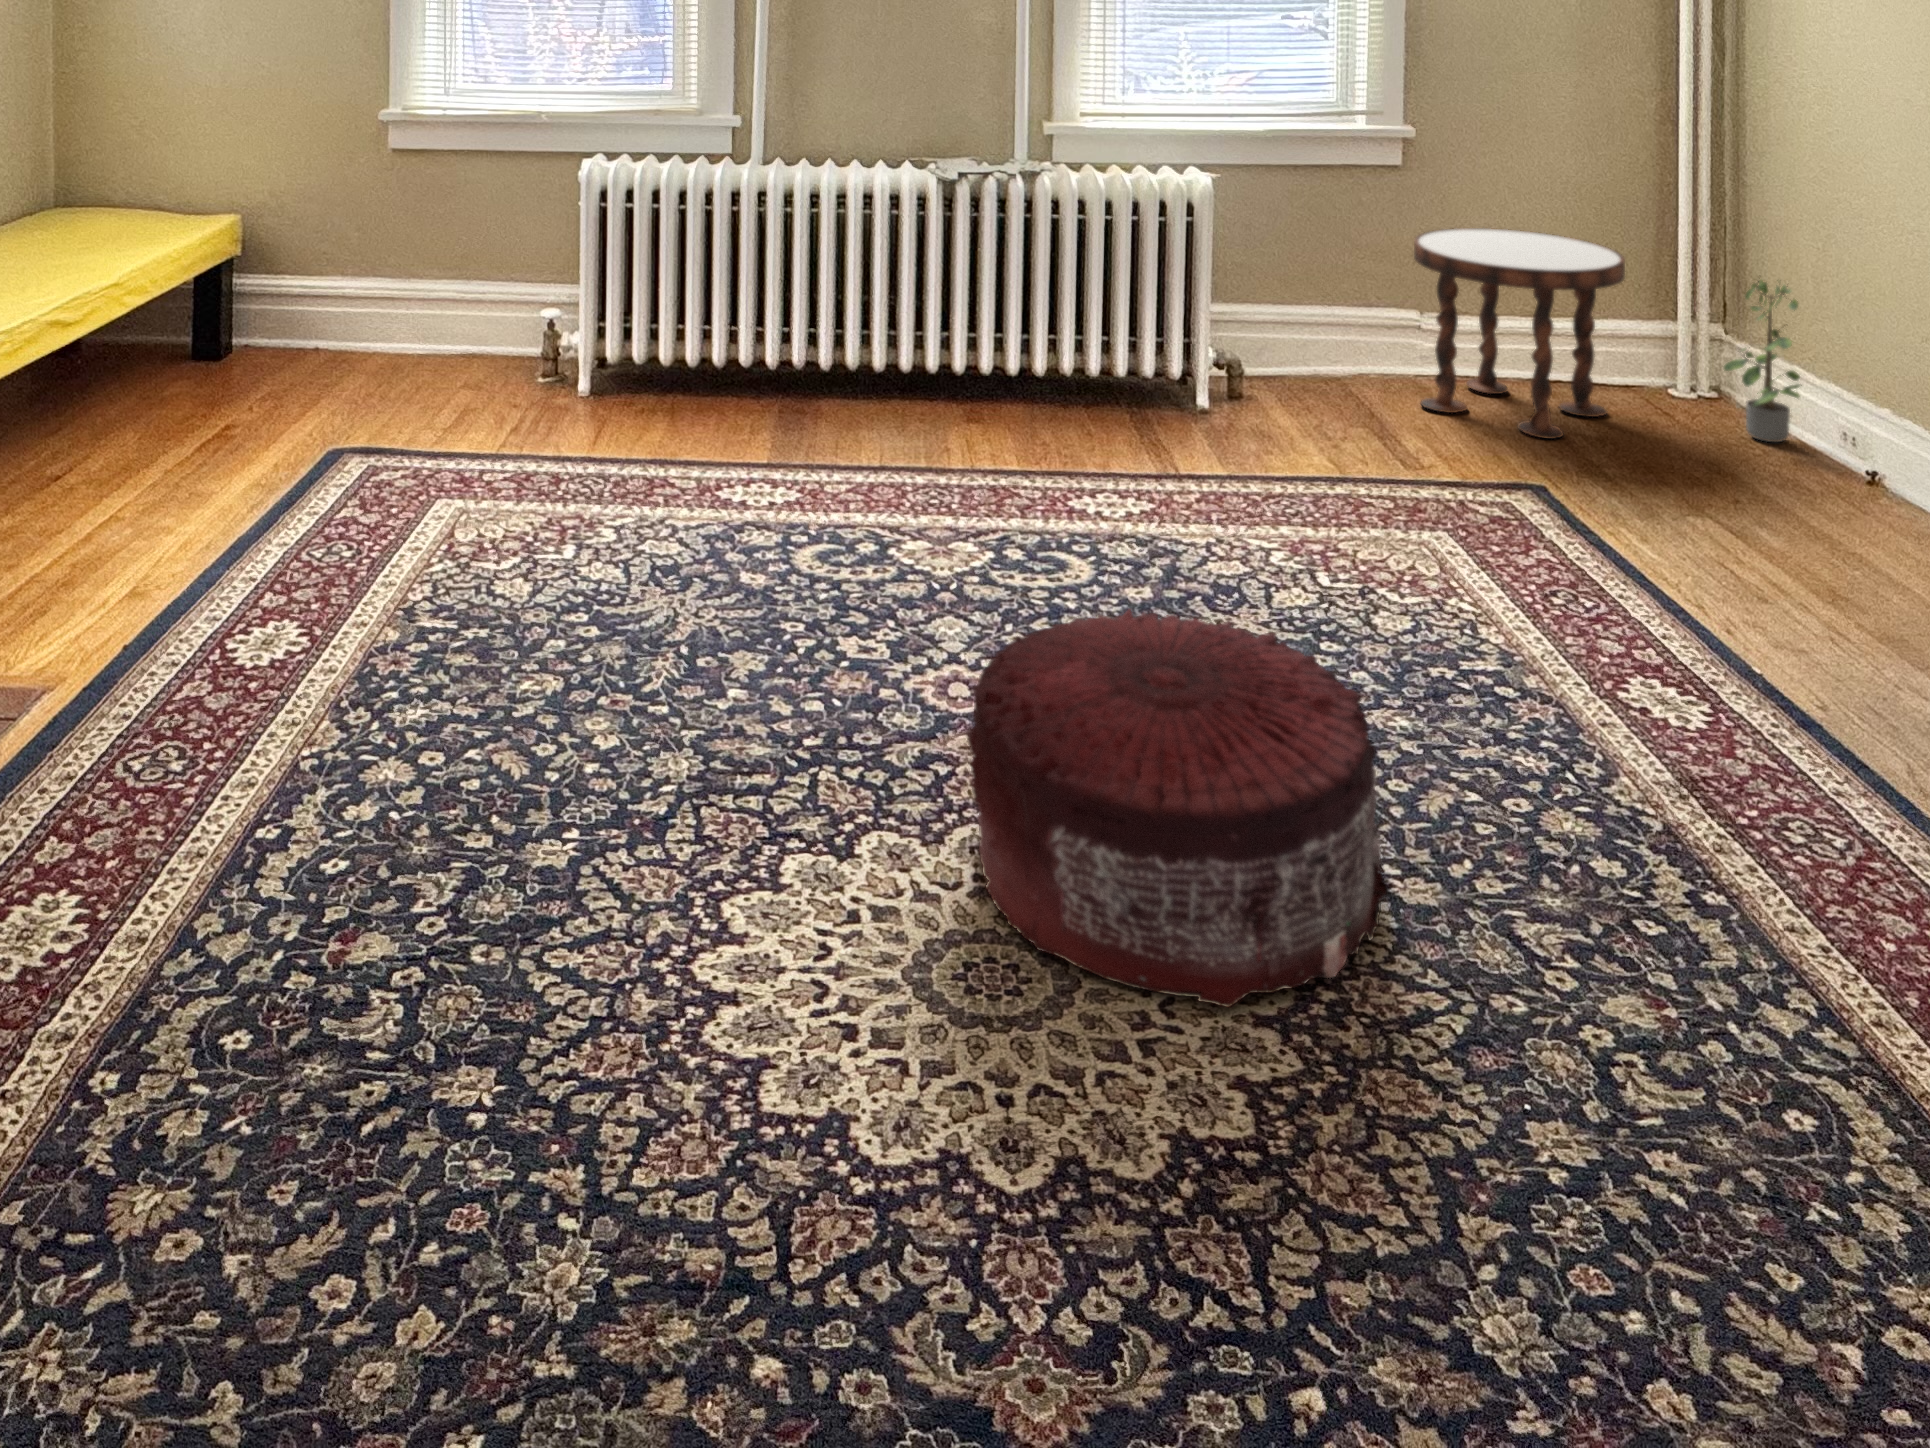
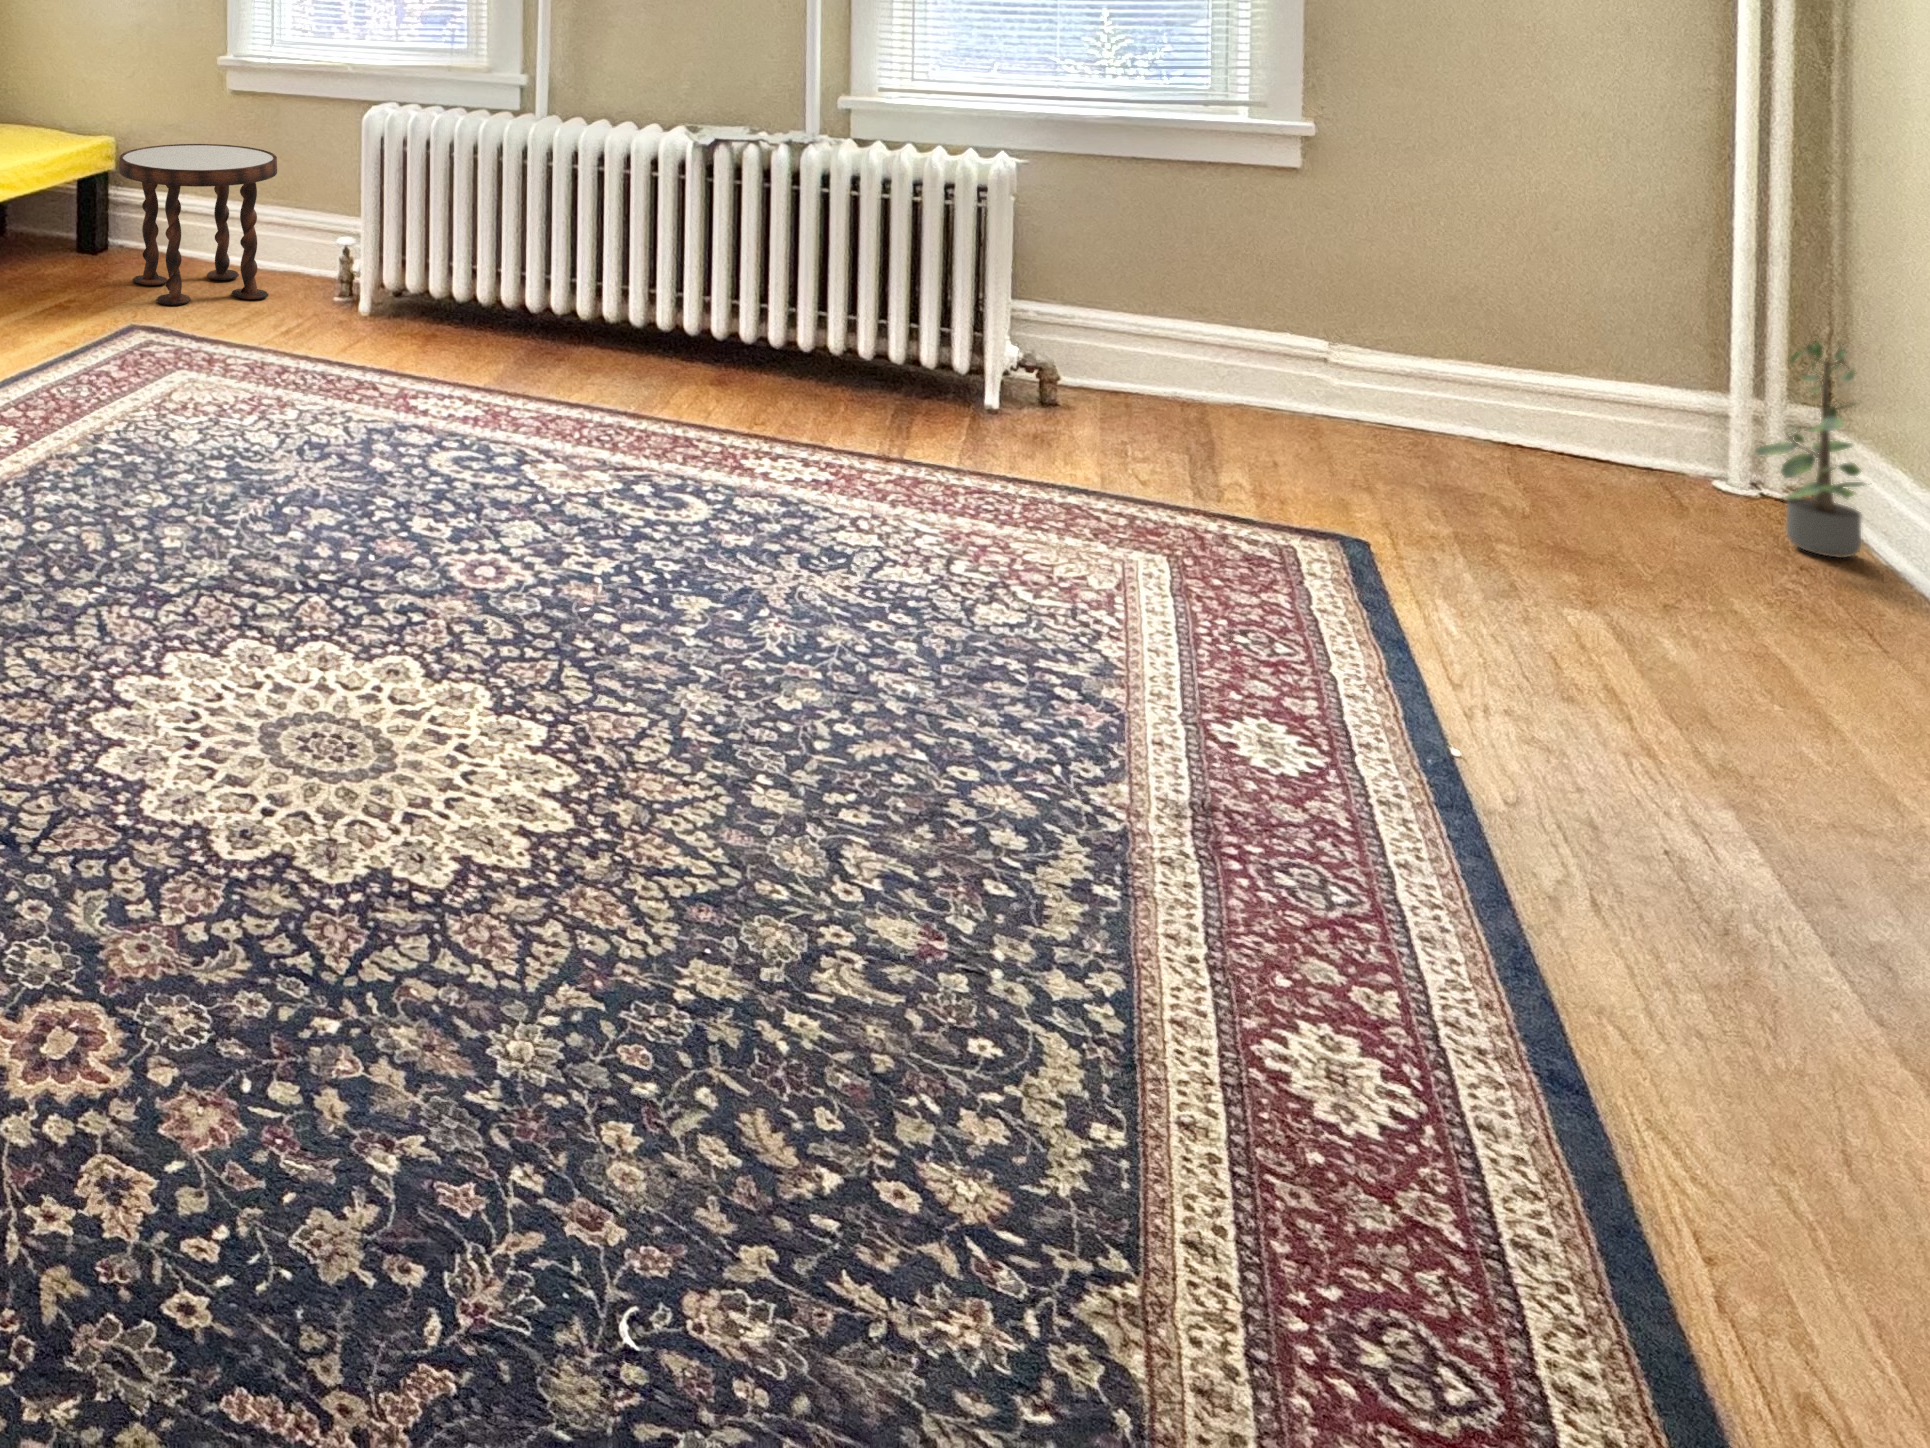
side table: present [1414,228,1625,439] -> present [119,144,277,305]
pouf: present [966,610,1391,1007] -> none [365,503,740,825]

